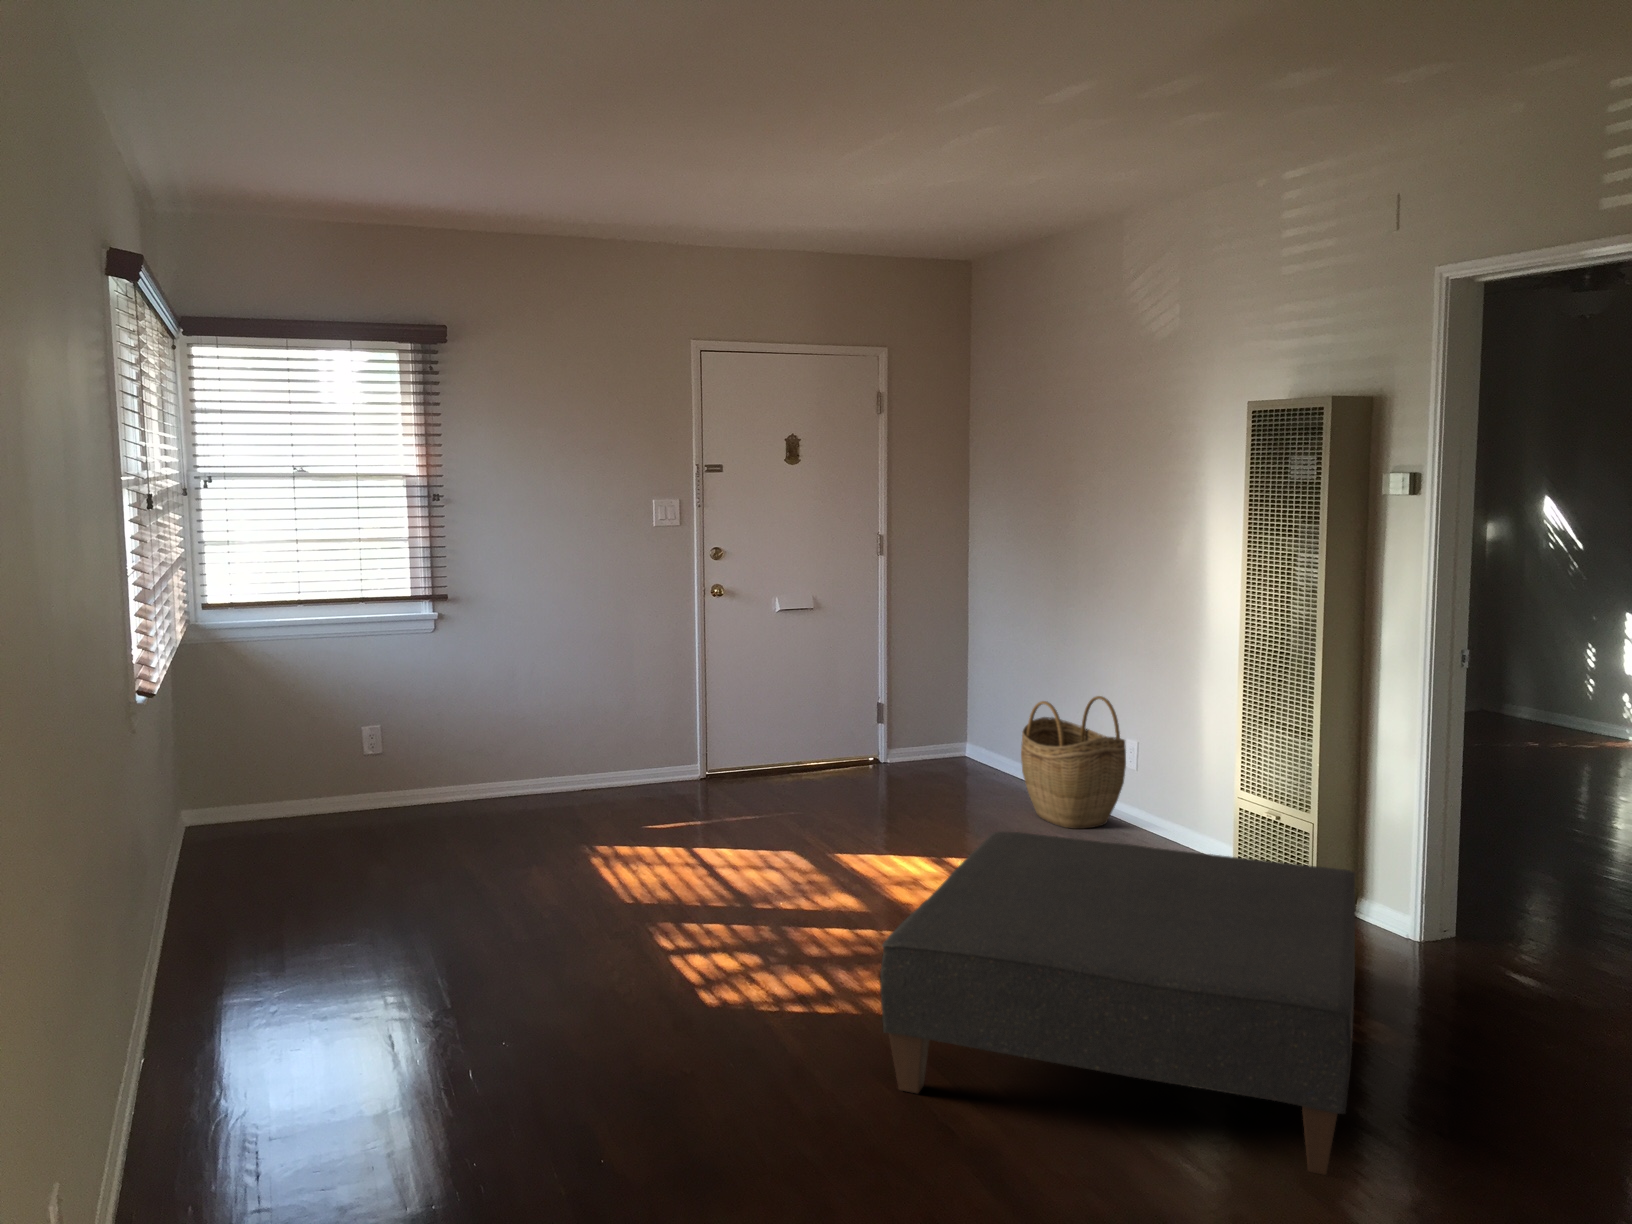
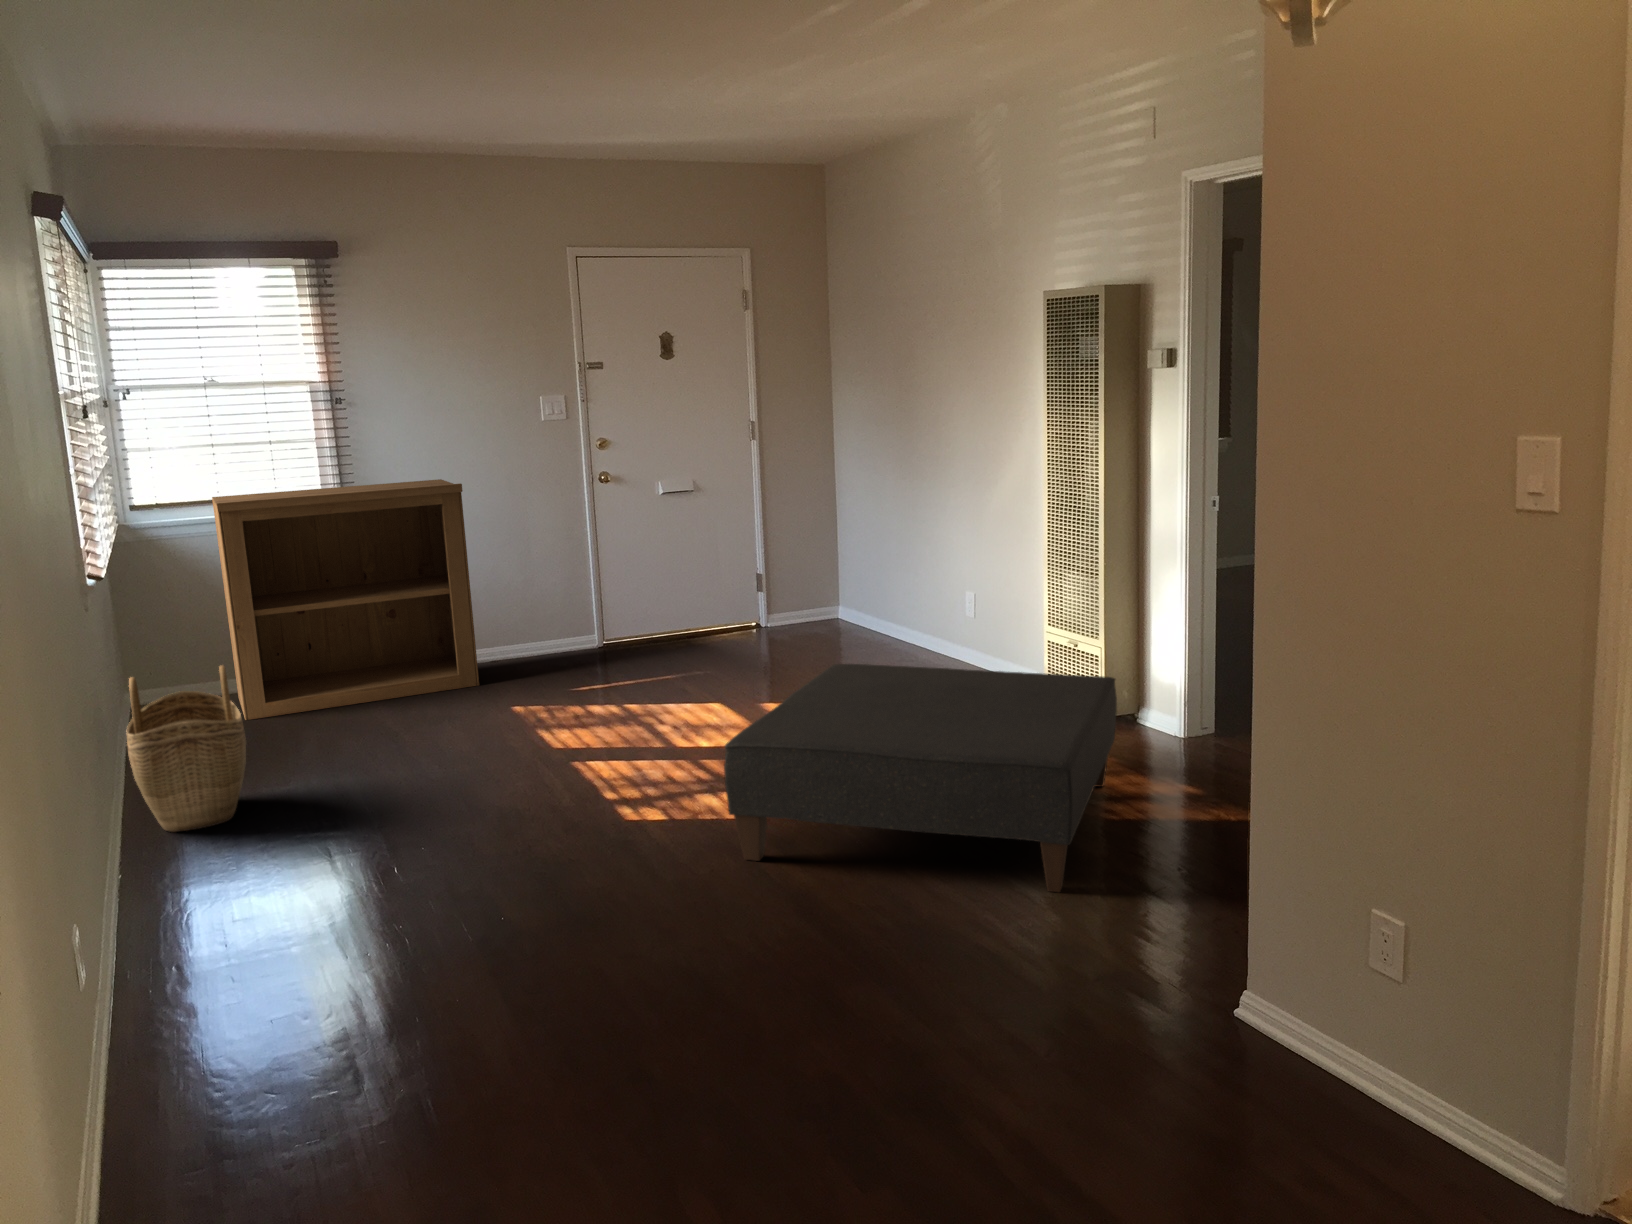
bookshelf: none [292,587,568,850] -> present [212,479,479,720]
woven basket: present [1021,696,1126,829] -> present [127,665,246,832]

